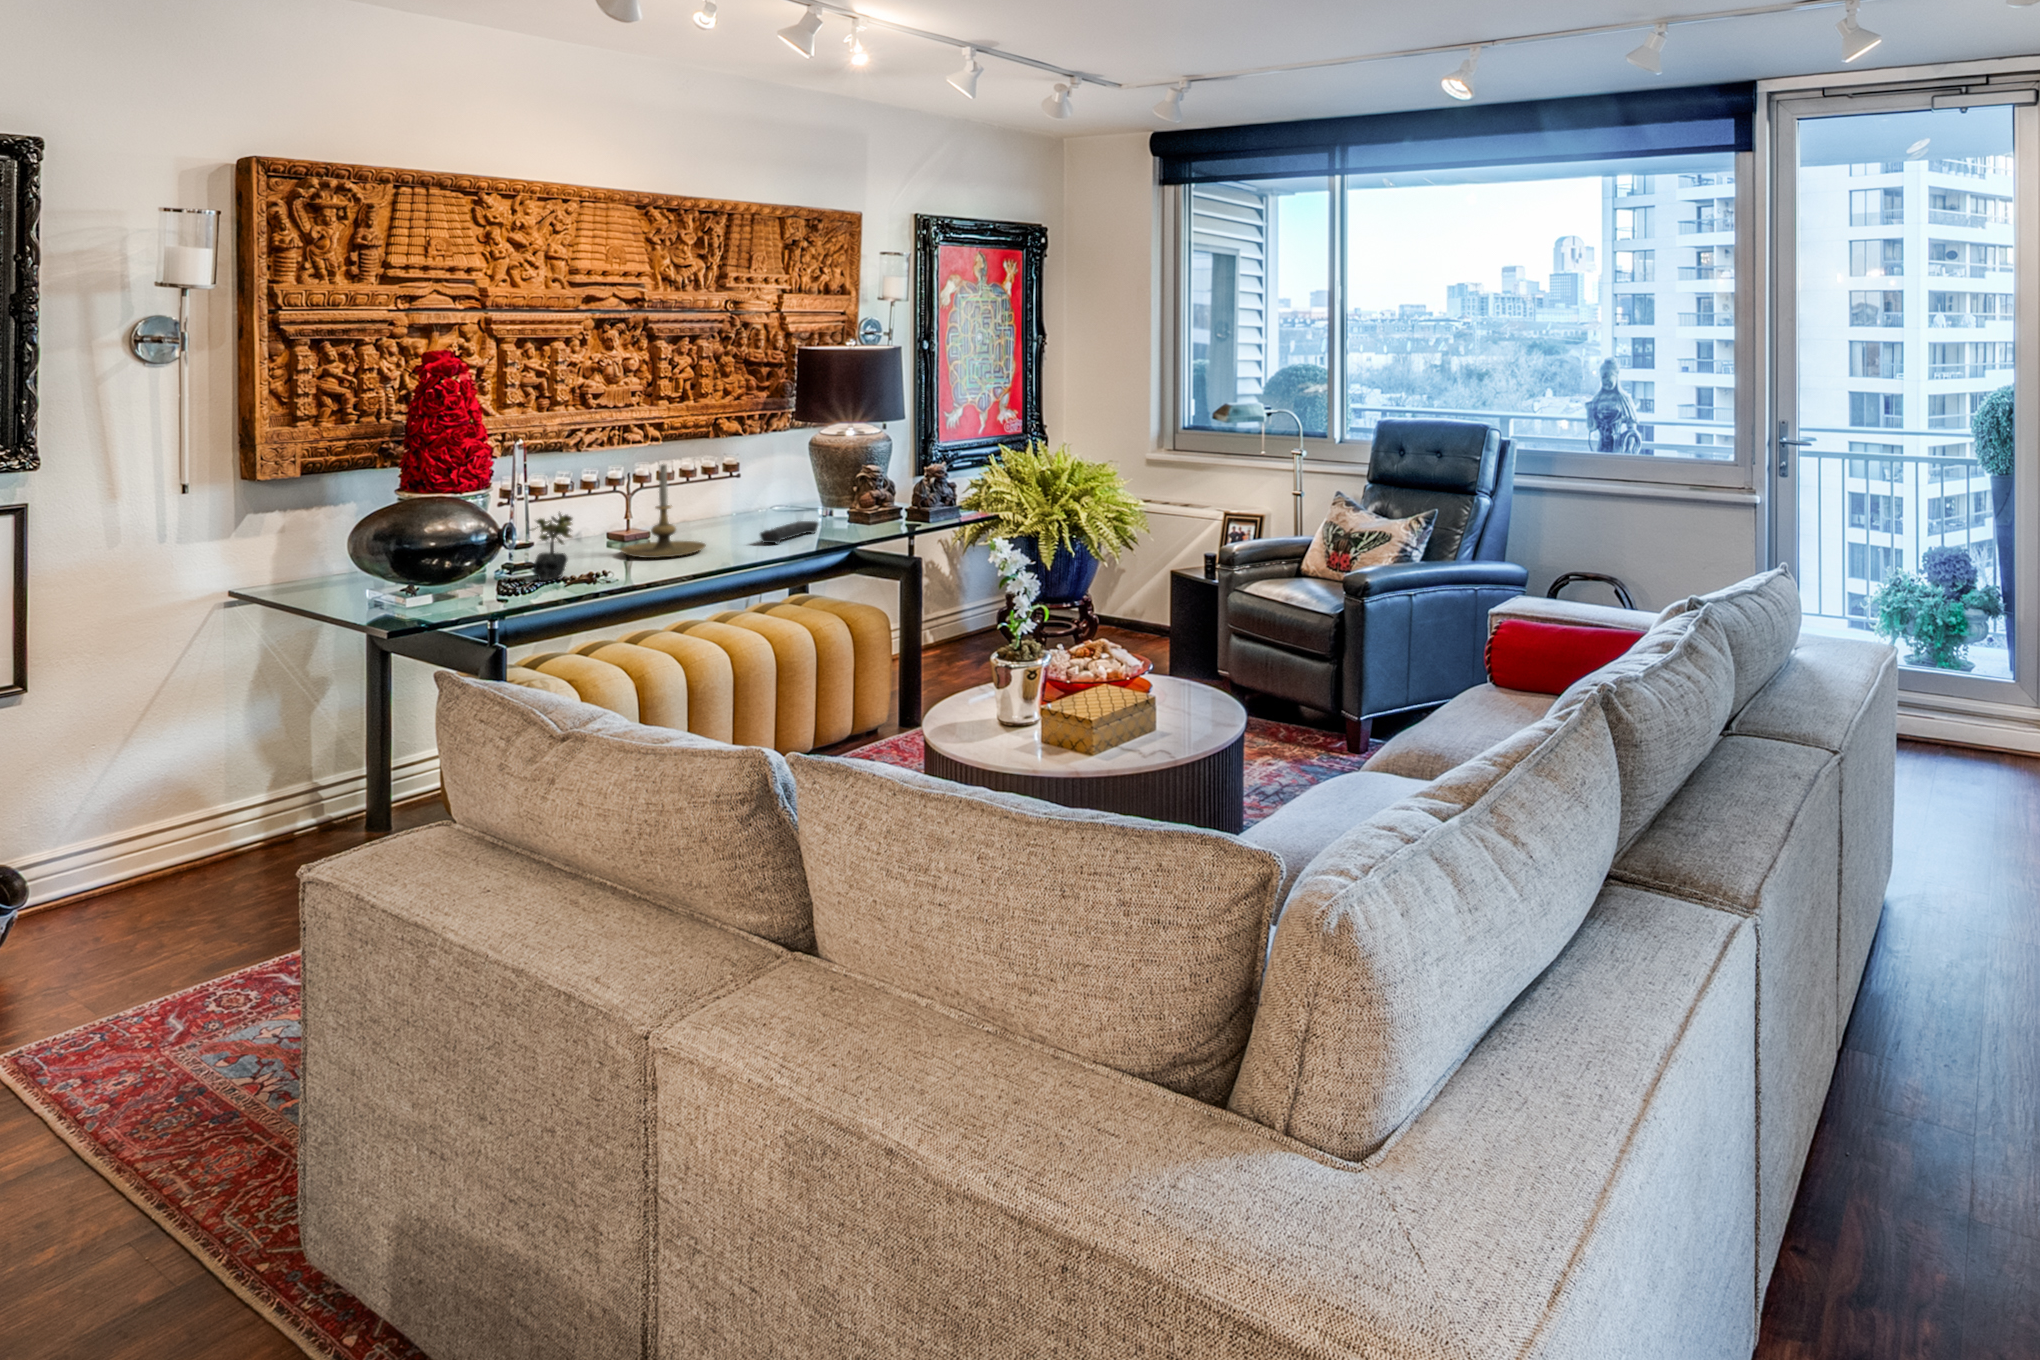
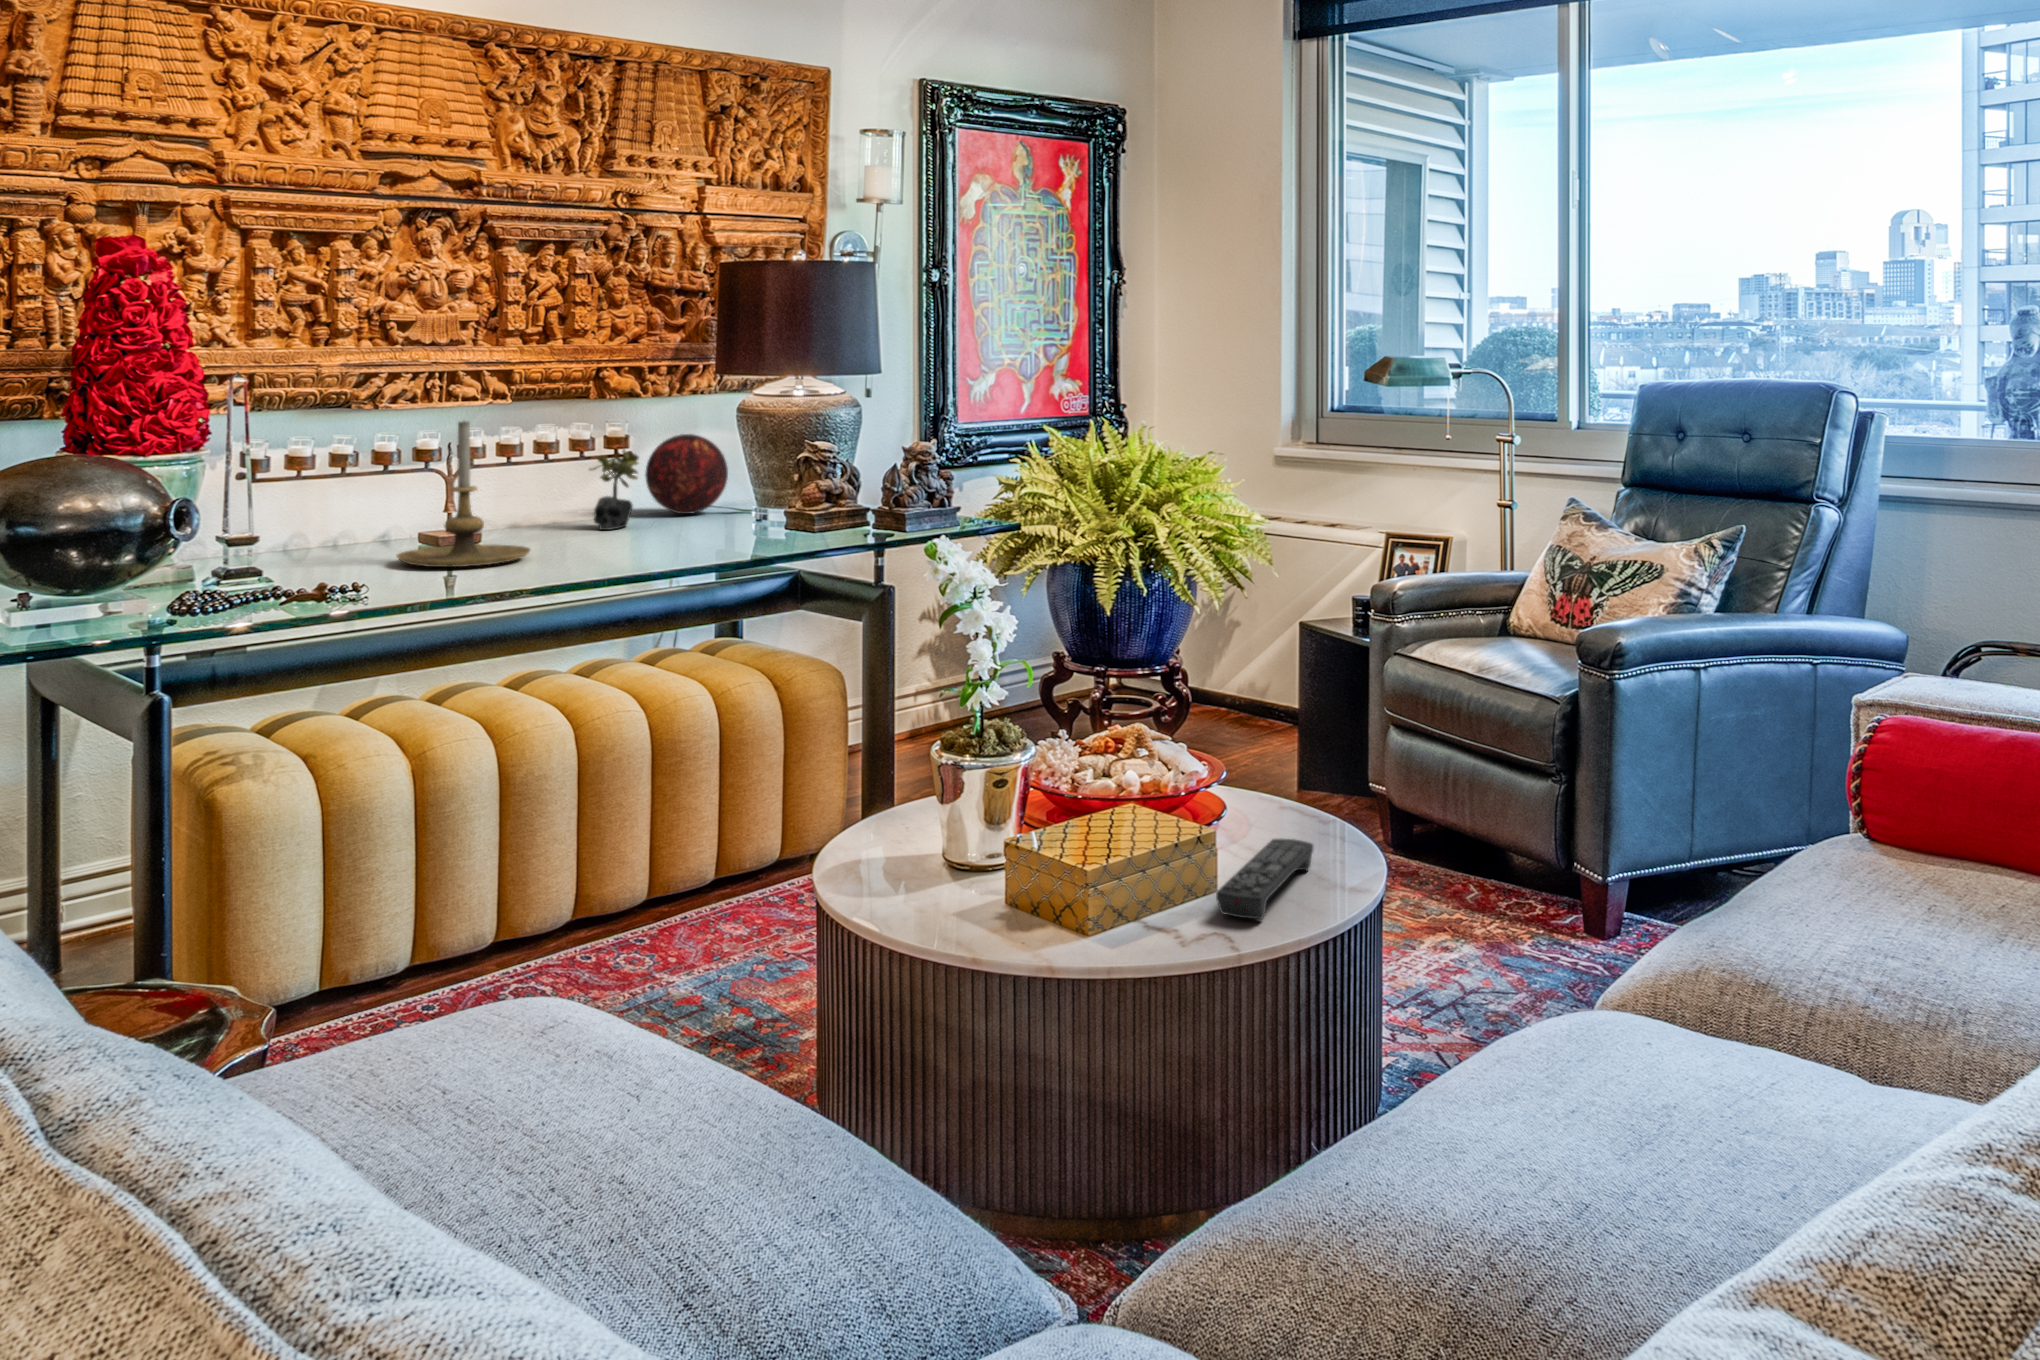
decorative orb: none [749,460,803,512] -> present [645,434,728,514]
succulent plant: present [531,513,572,581] -> present [590,450,639,530]
remote control: present [760,521,818,543] -> present [1216,839,1313,919]

